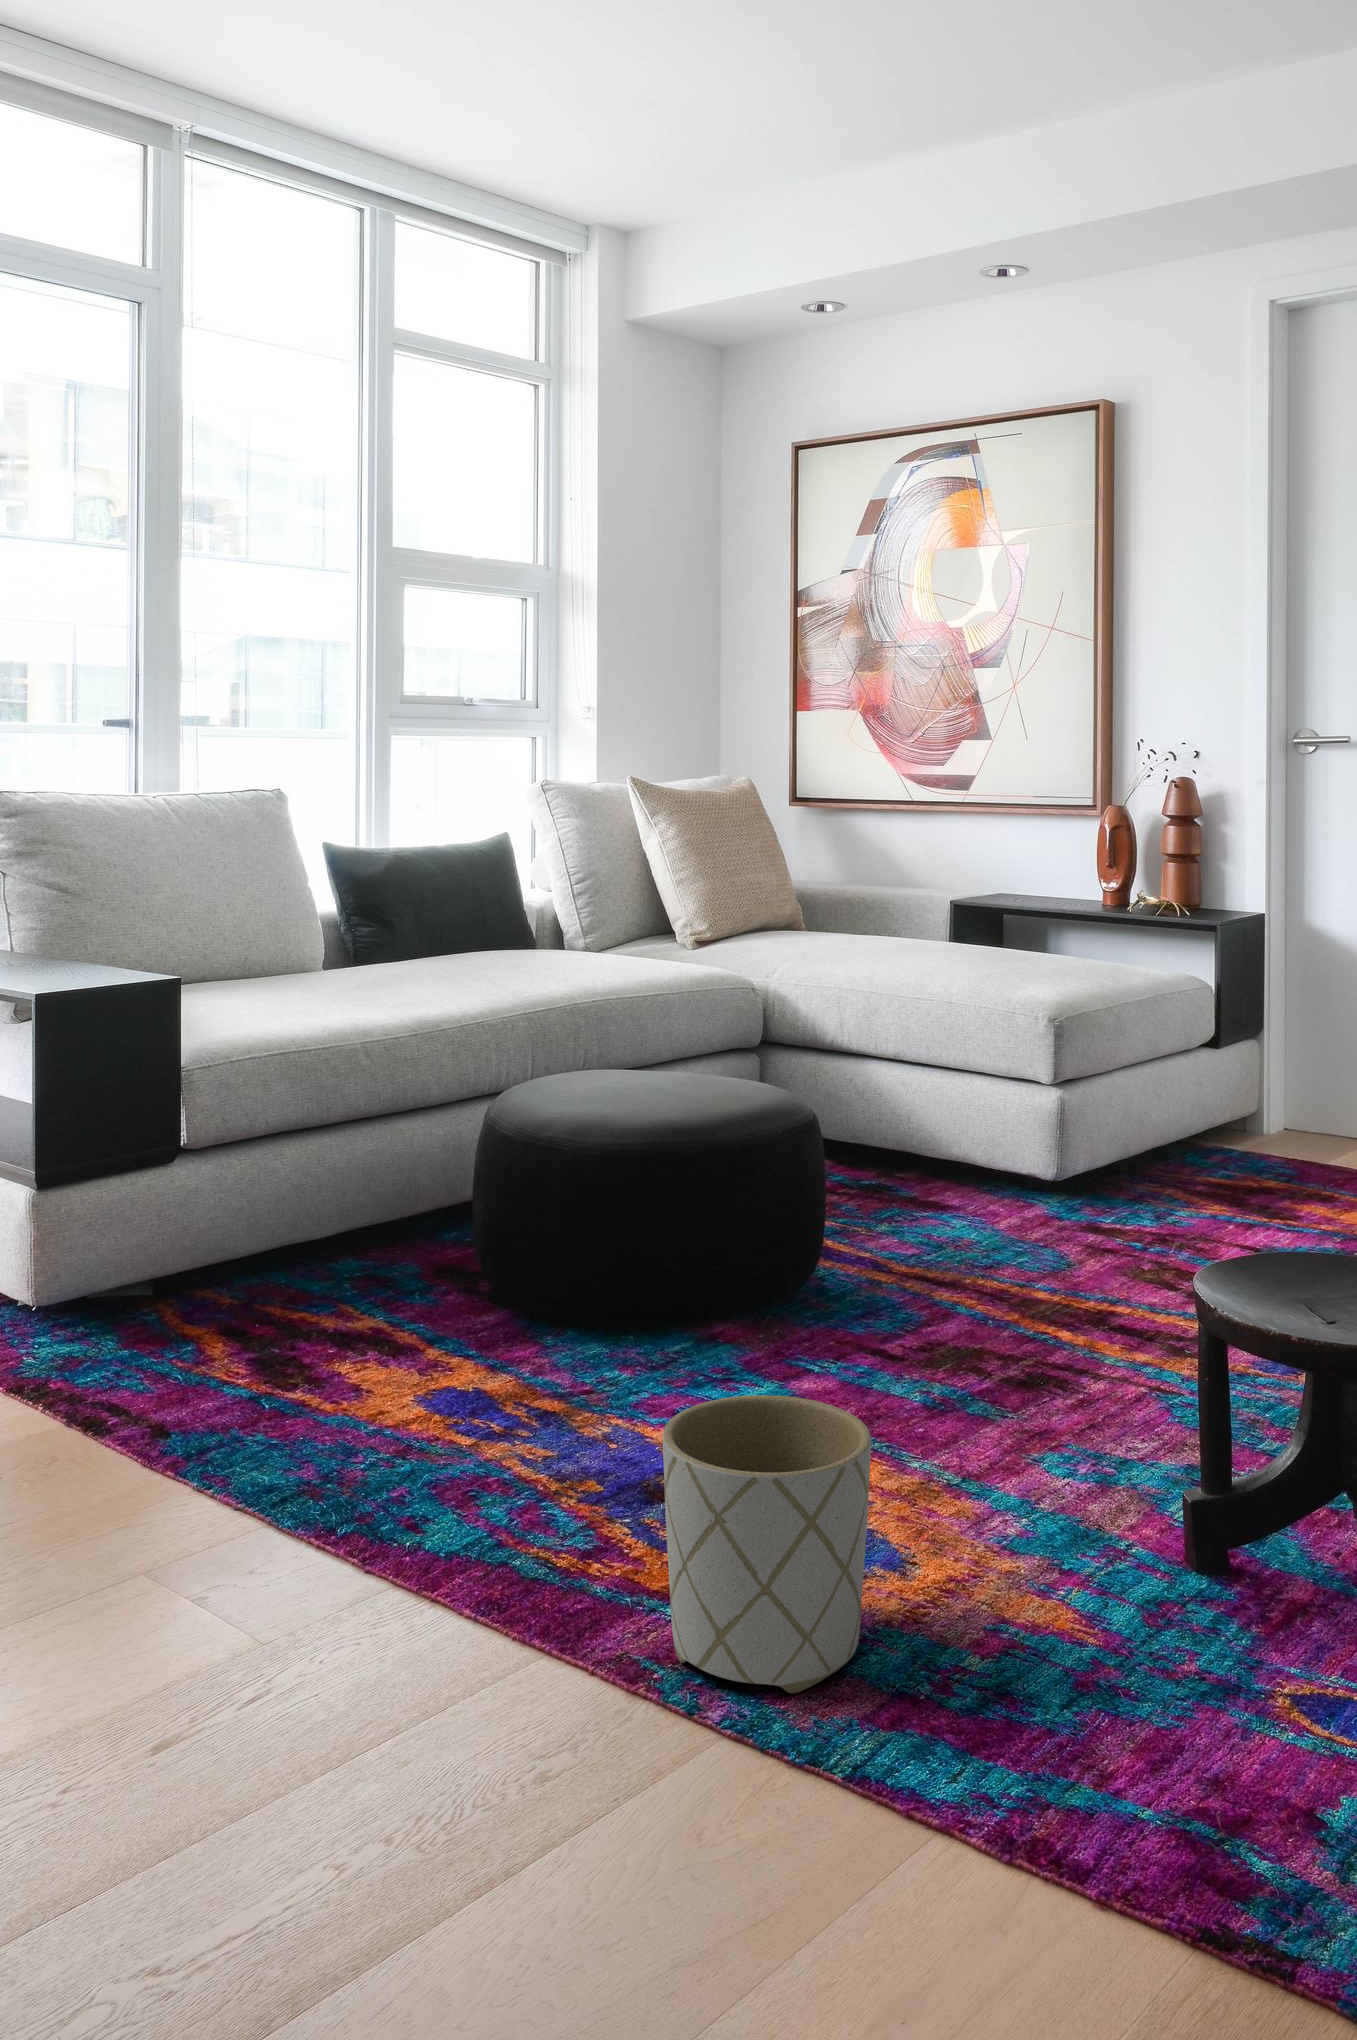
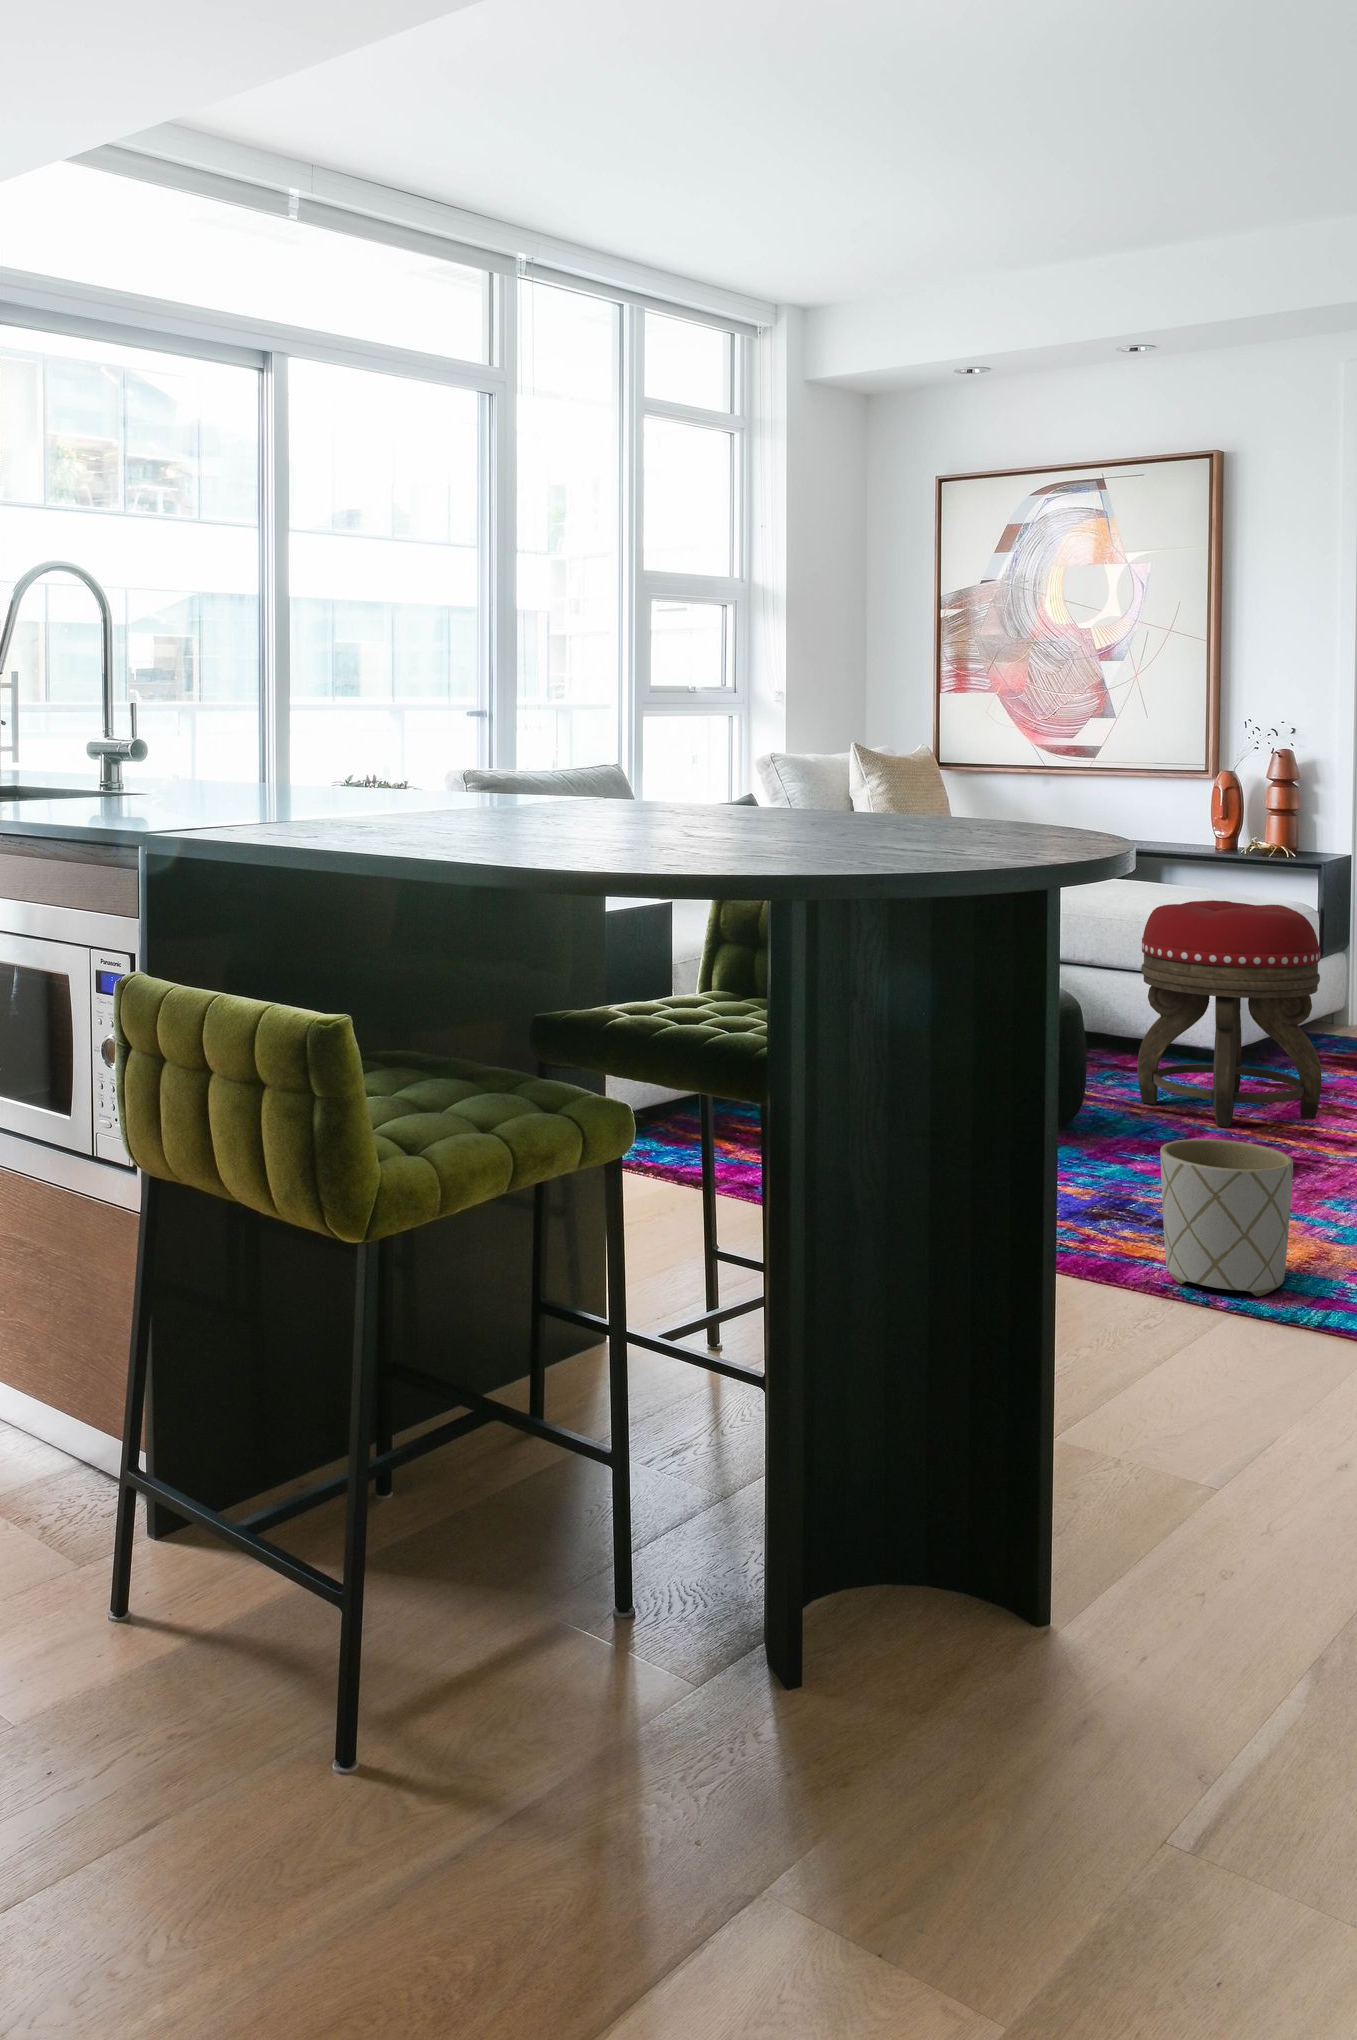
footstool: none [894,979,1133,1307] -> present [1137,900,1322,1128]

